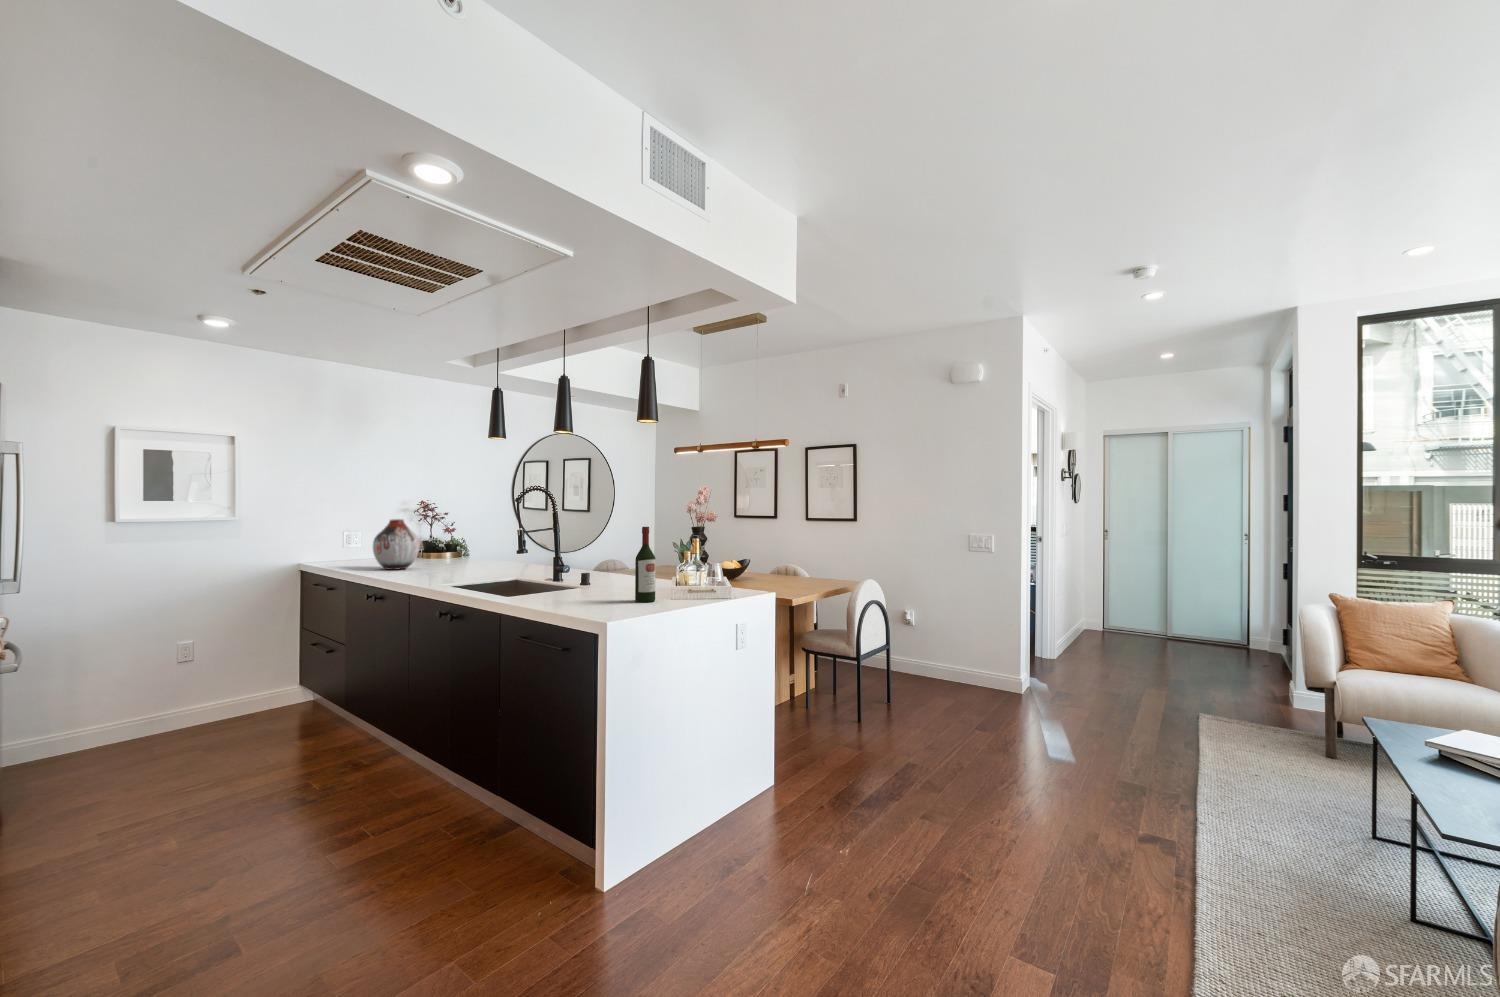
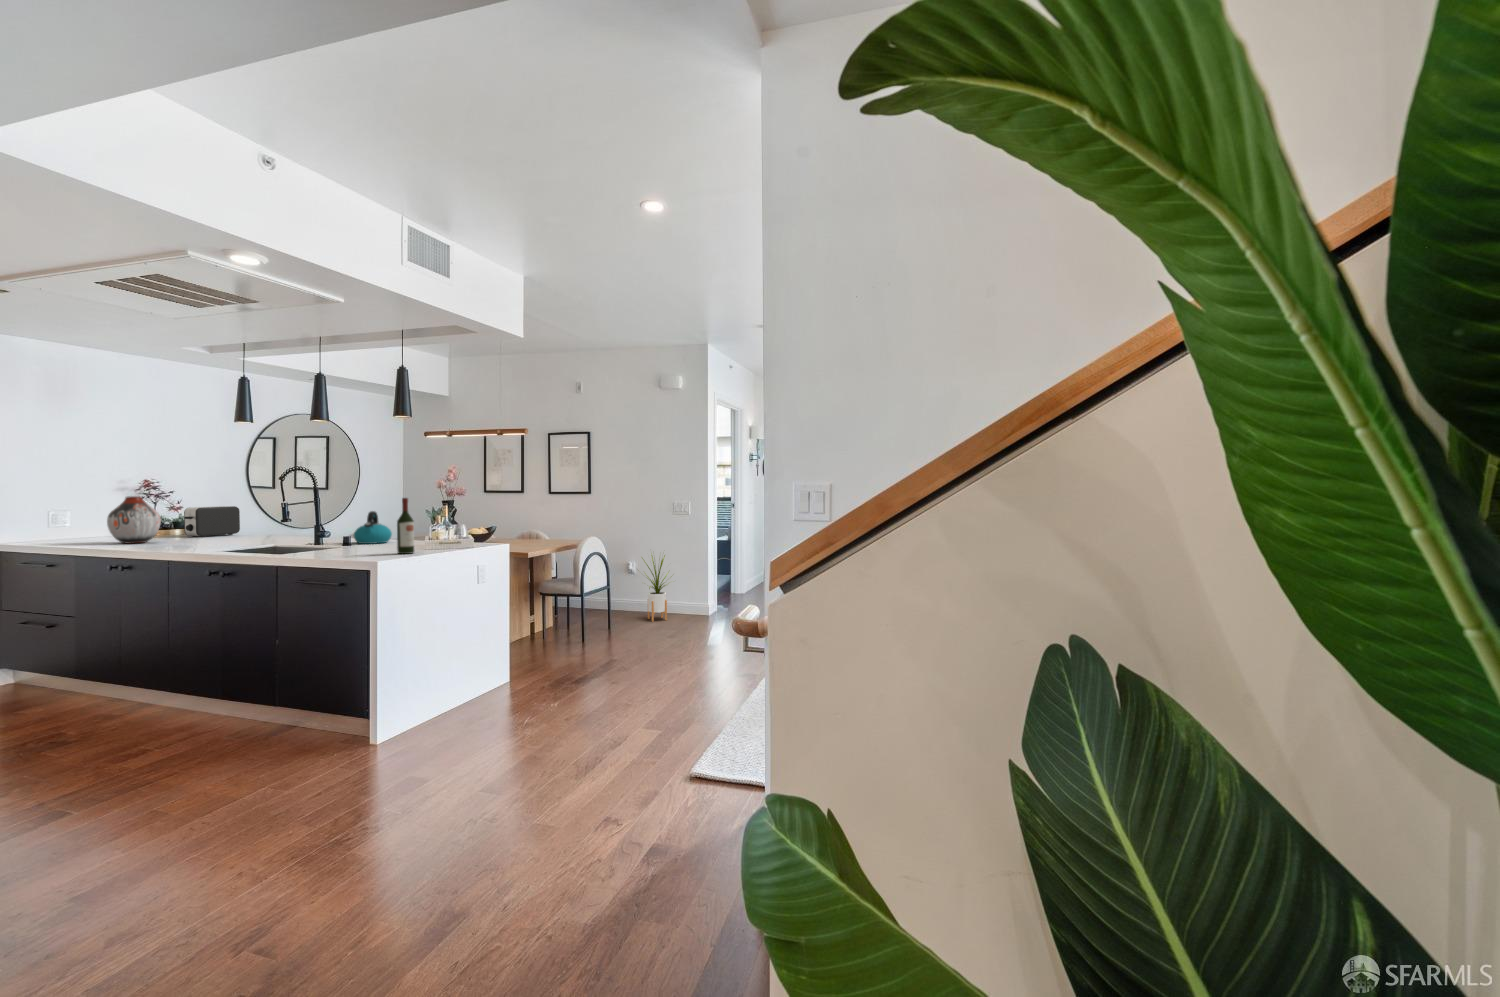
toaster: none [447,530,497,563] -> present [184,506,240,537]
kettle: none [595,541,636,581] -> present [354,511,392,544]
house plant: none [922,595,975,693] -> present [642,555,668,622]

